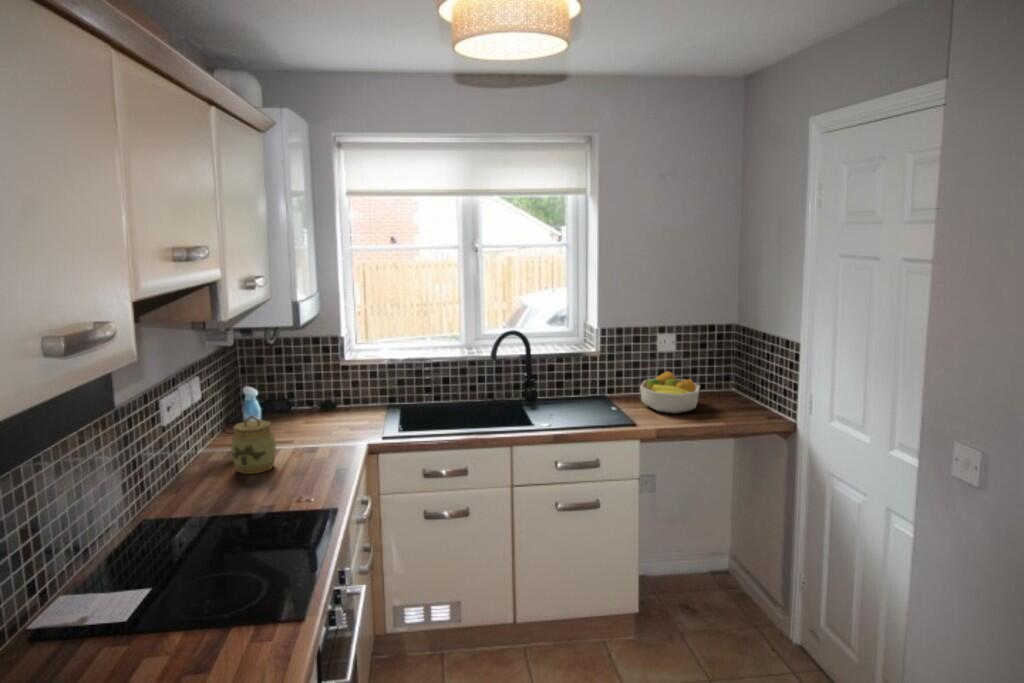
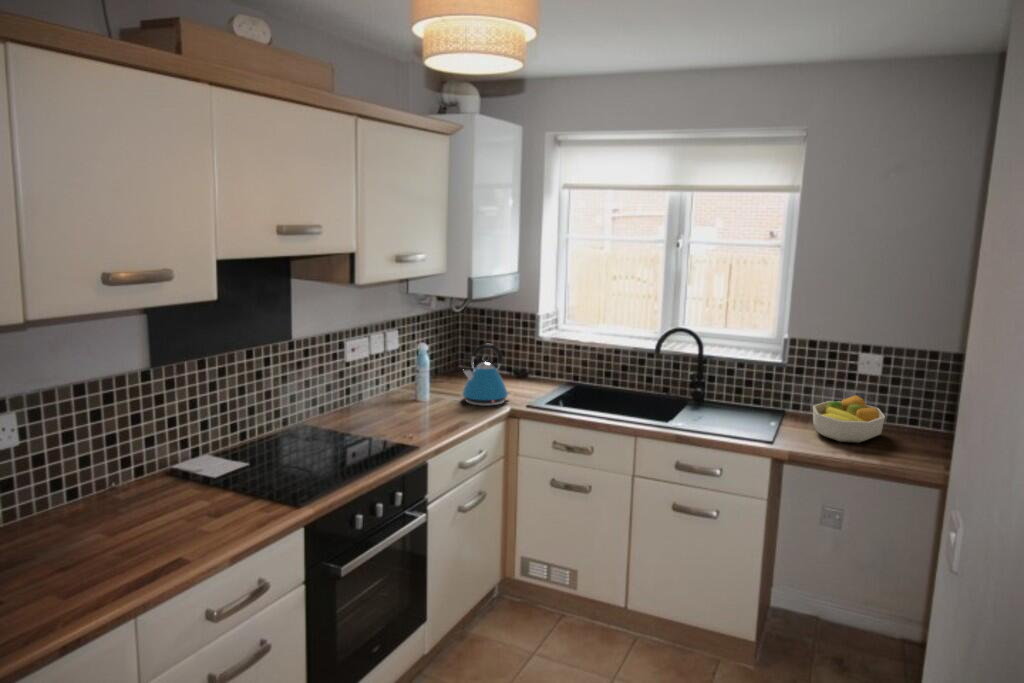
kettle: none [299,375,354,448] -> present [462,344,509,406]
jar: present [231,416,276,474] -> none [393,366,428,413]

